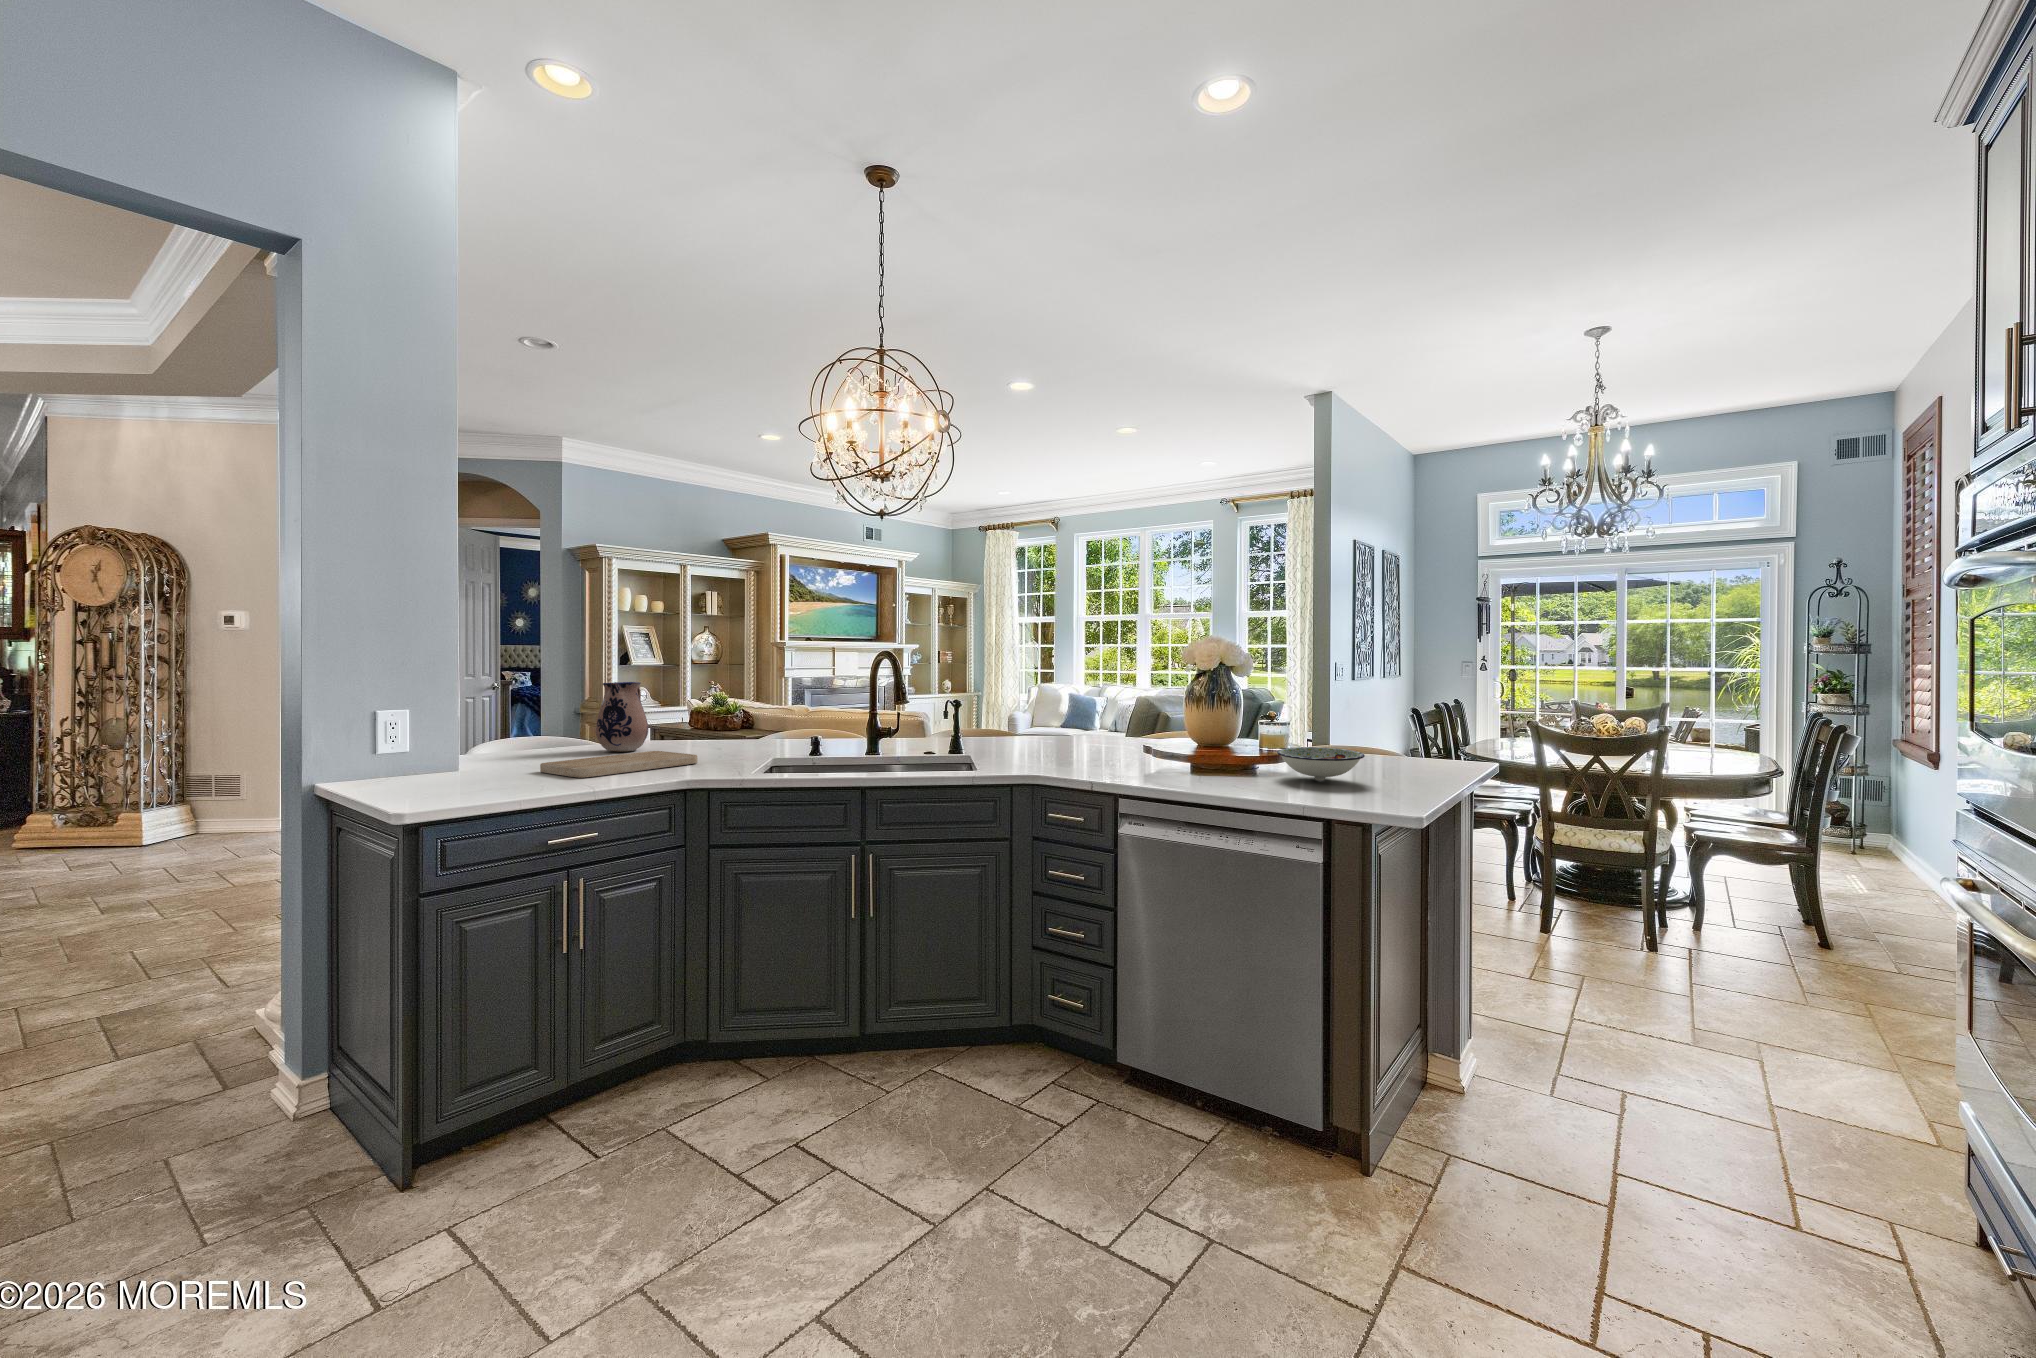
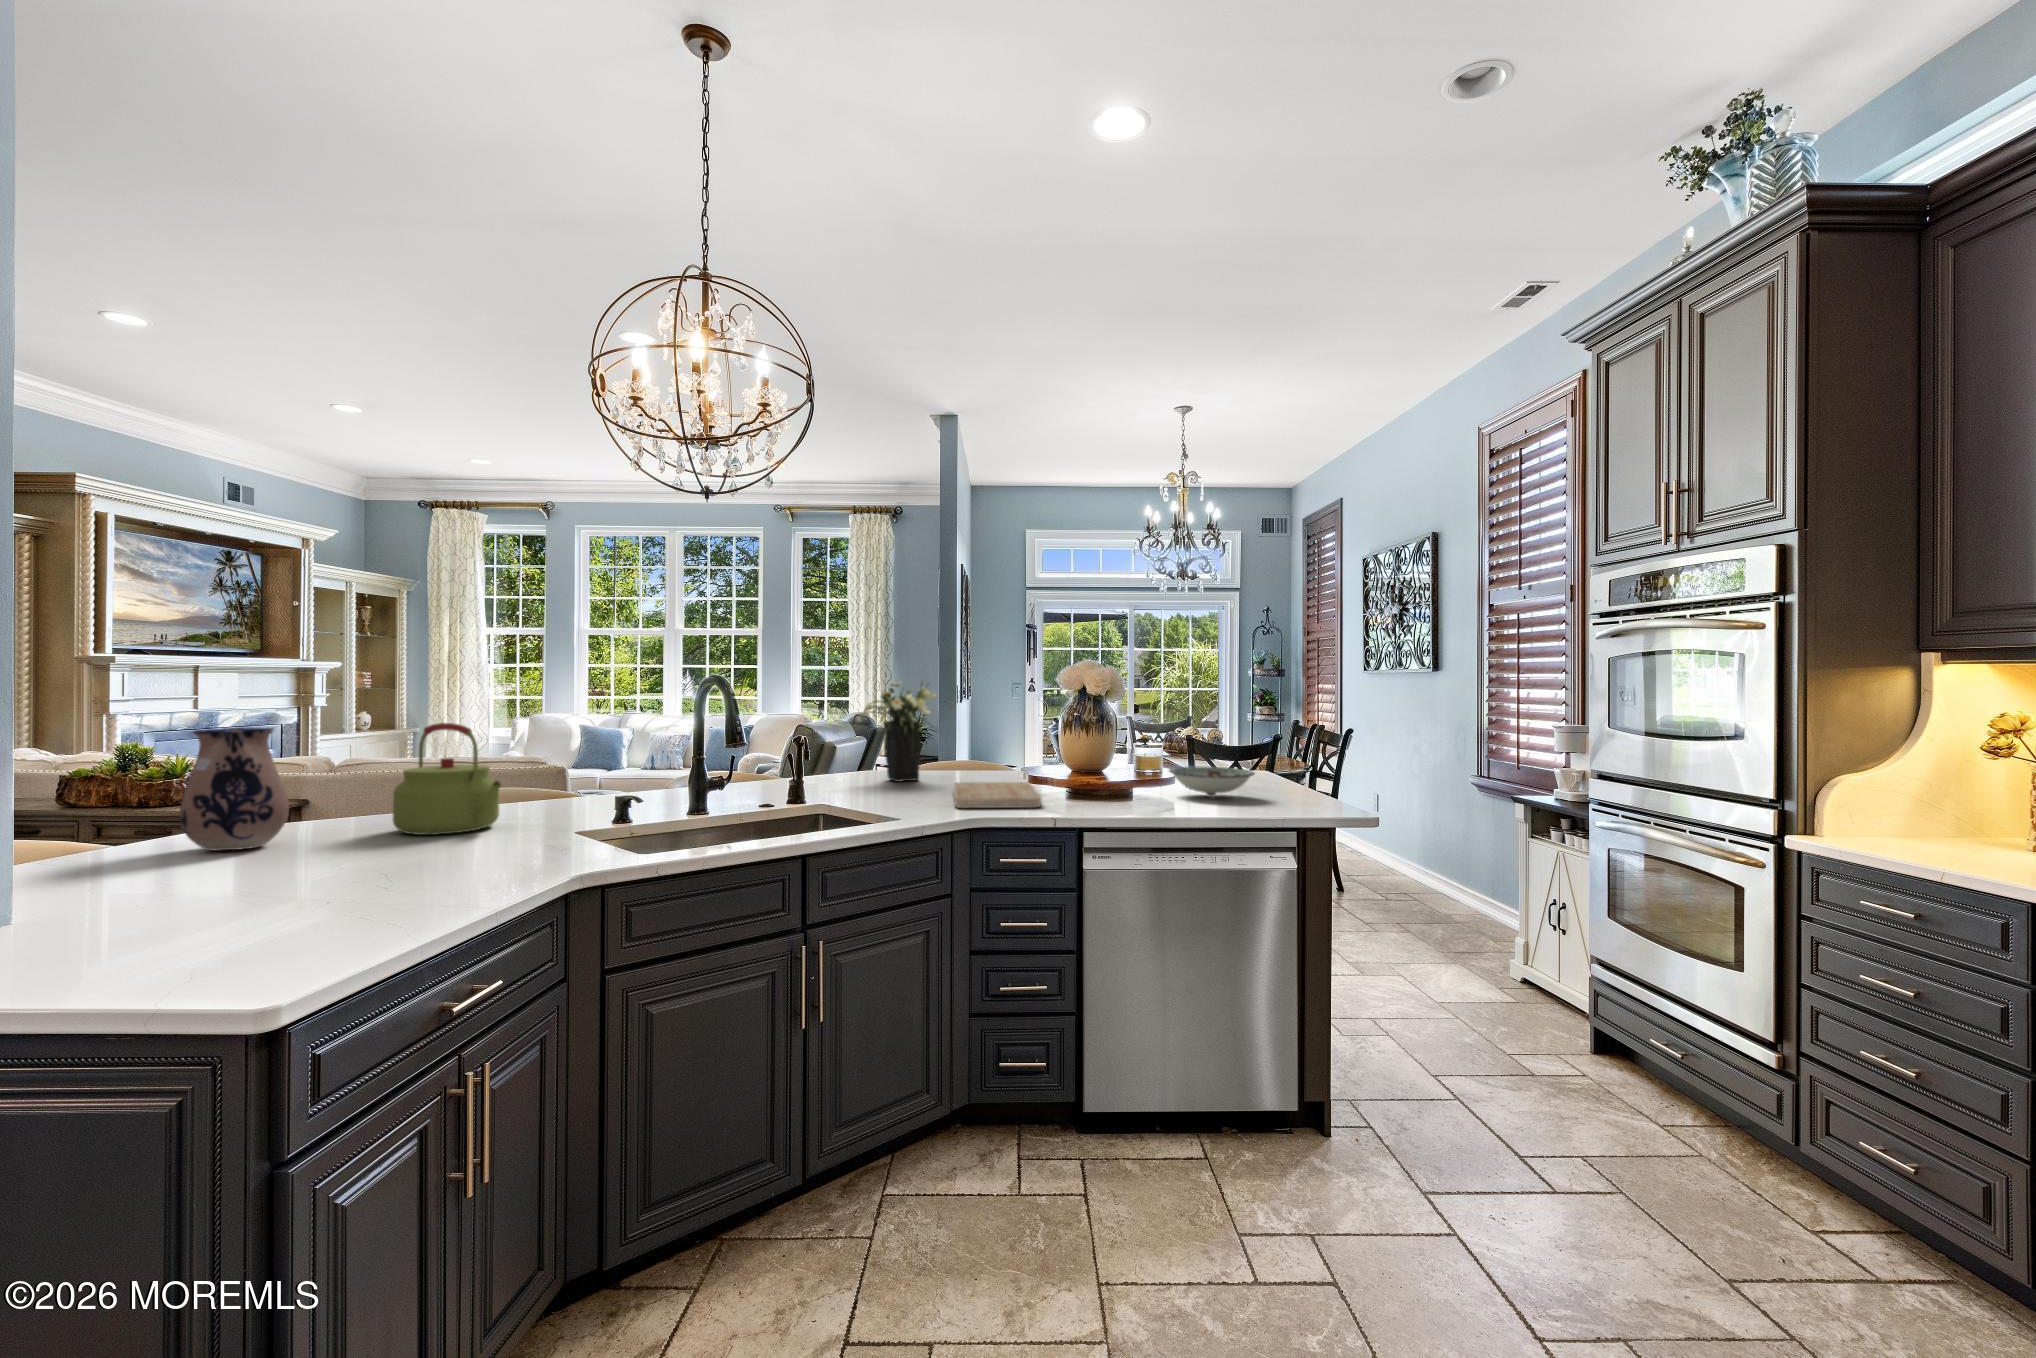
flower arrangement: none [1059,655,1138,745] -> present [855,682,936,782]
kettle: none [697,682,759,753] -> present [393,723,501,835]
cutting board: present [540,751,698,778] -> present [953,782,1042,808]

